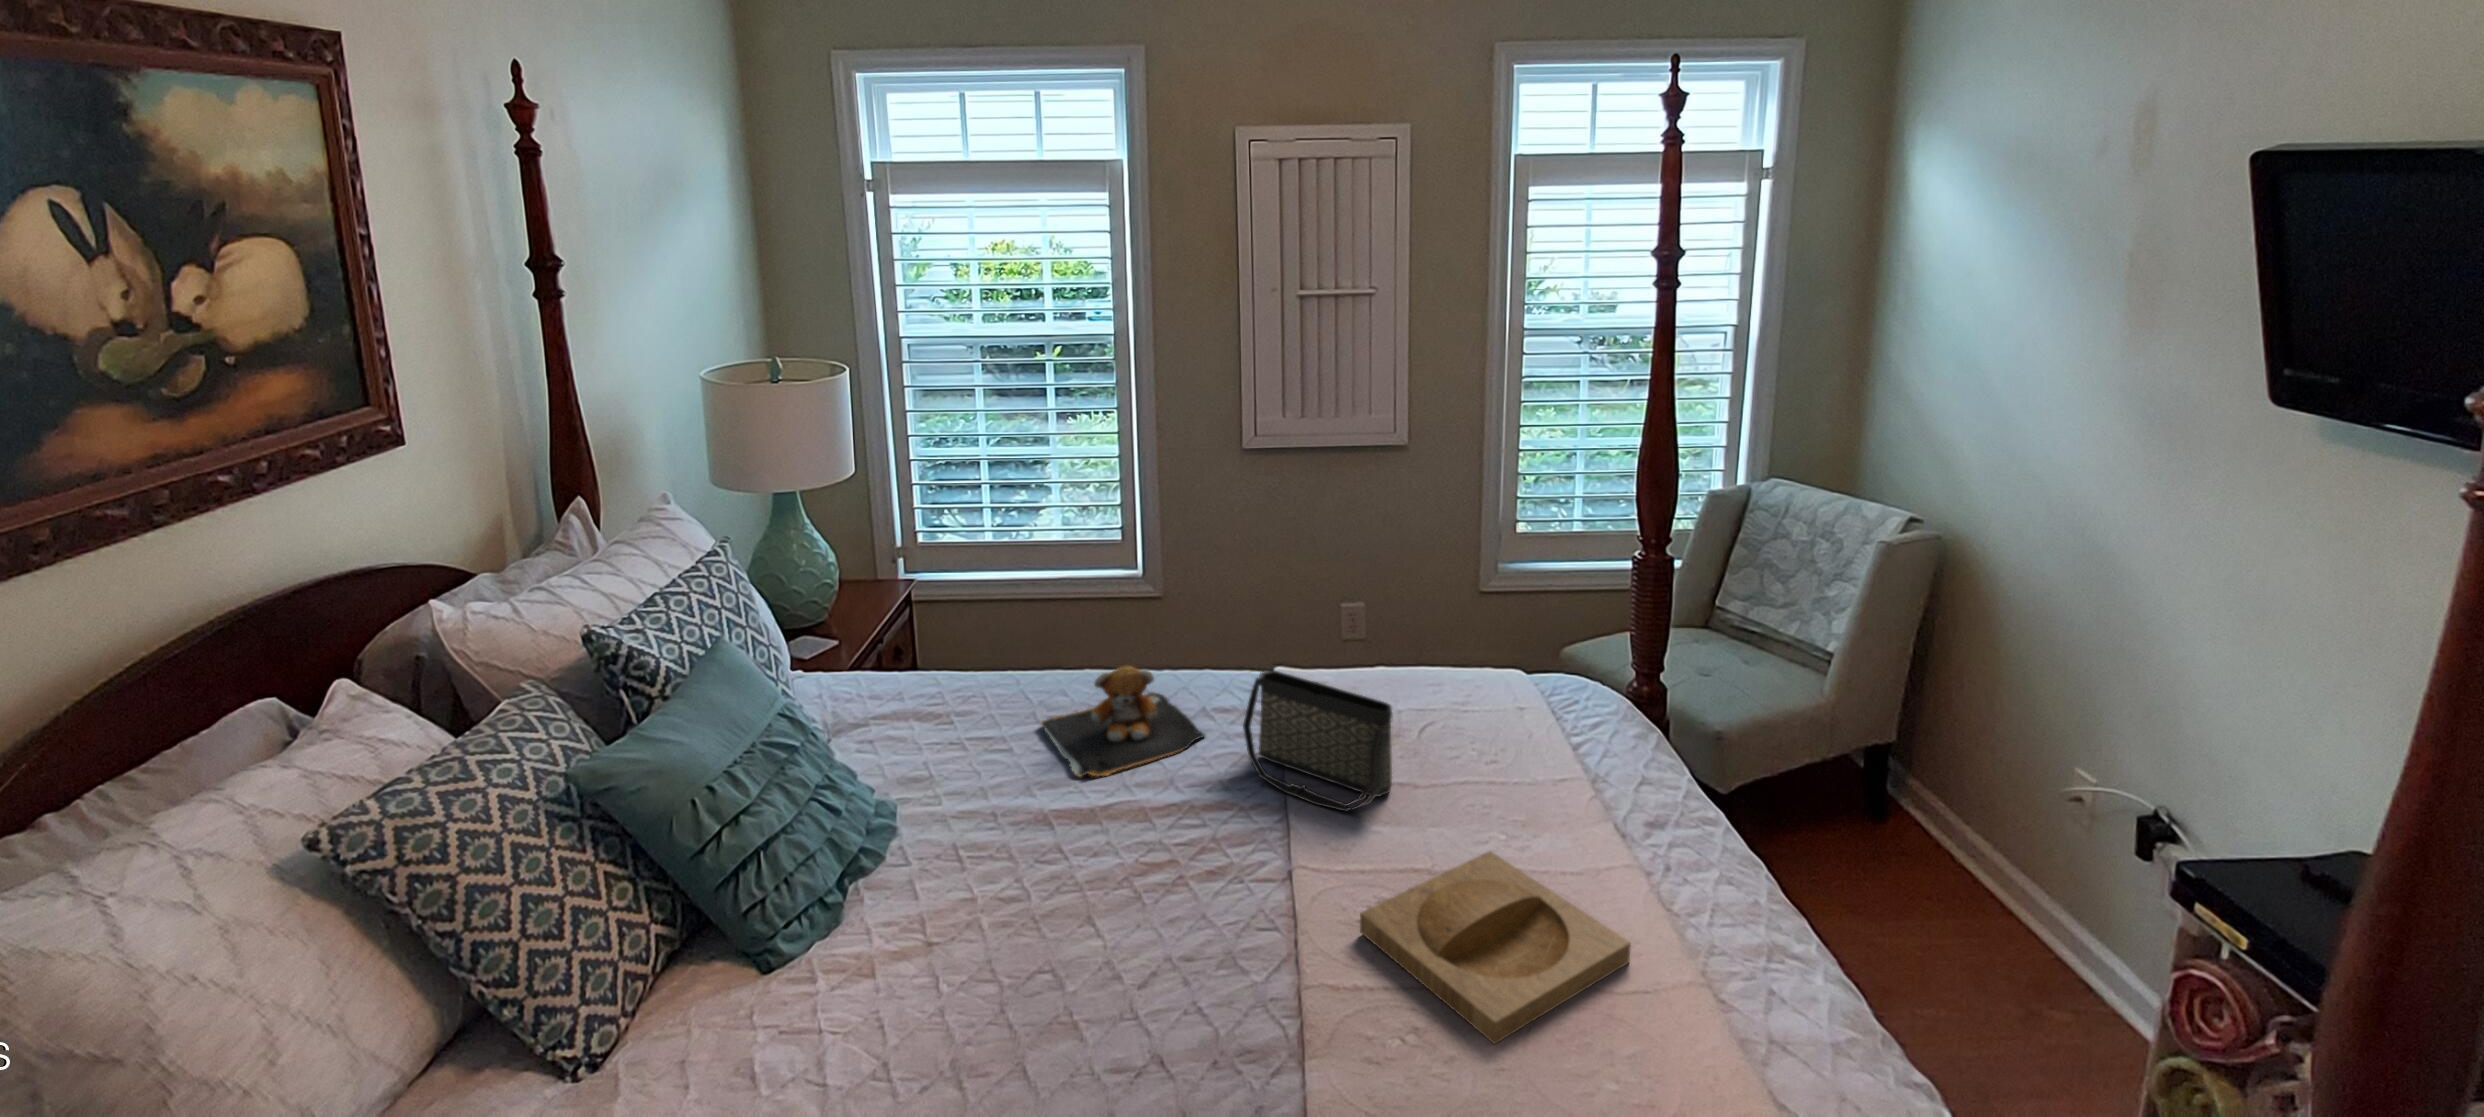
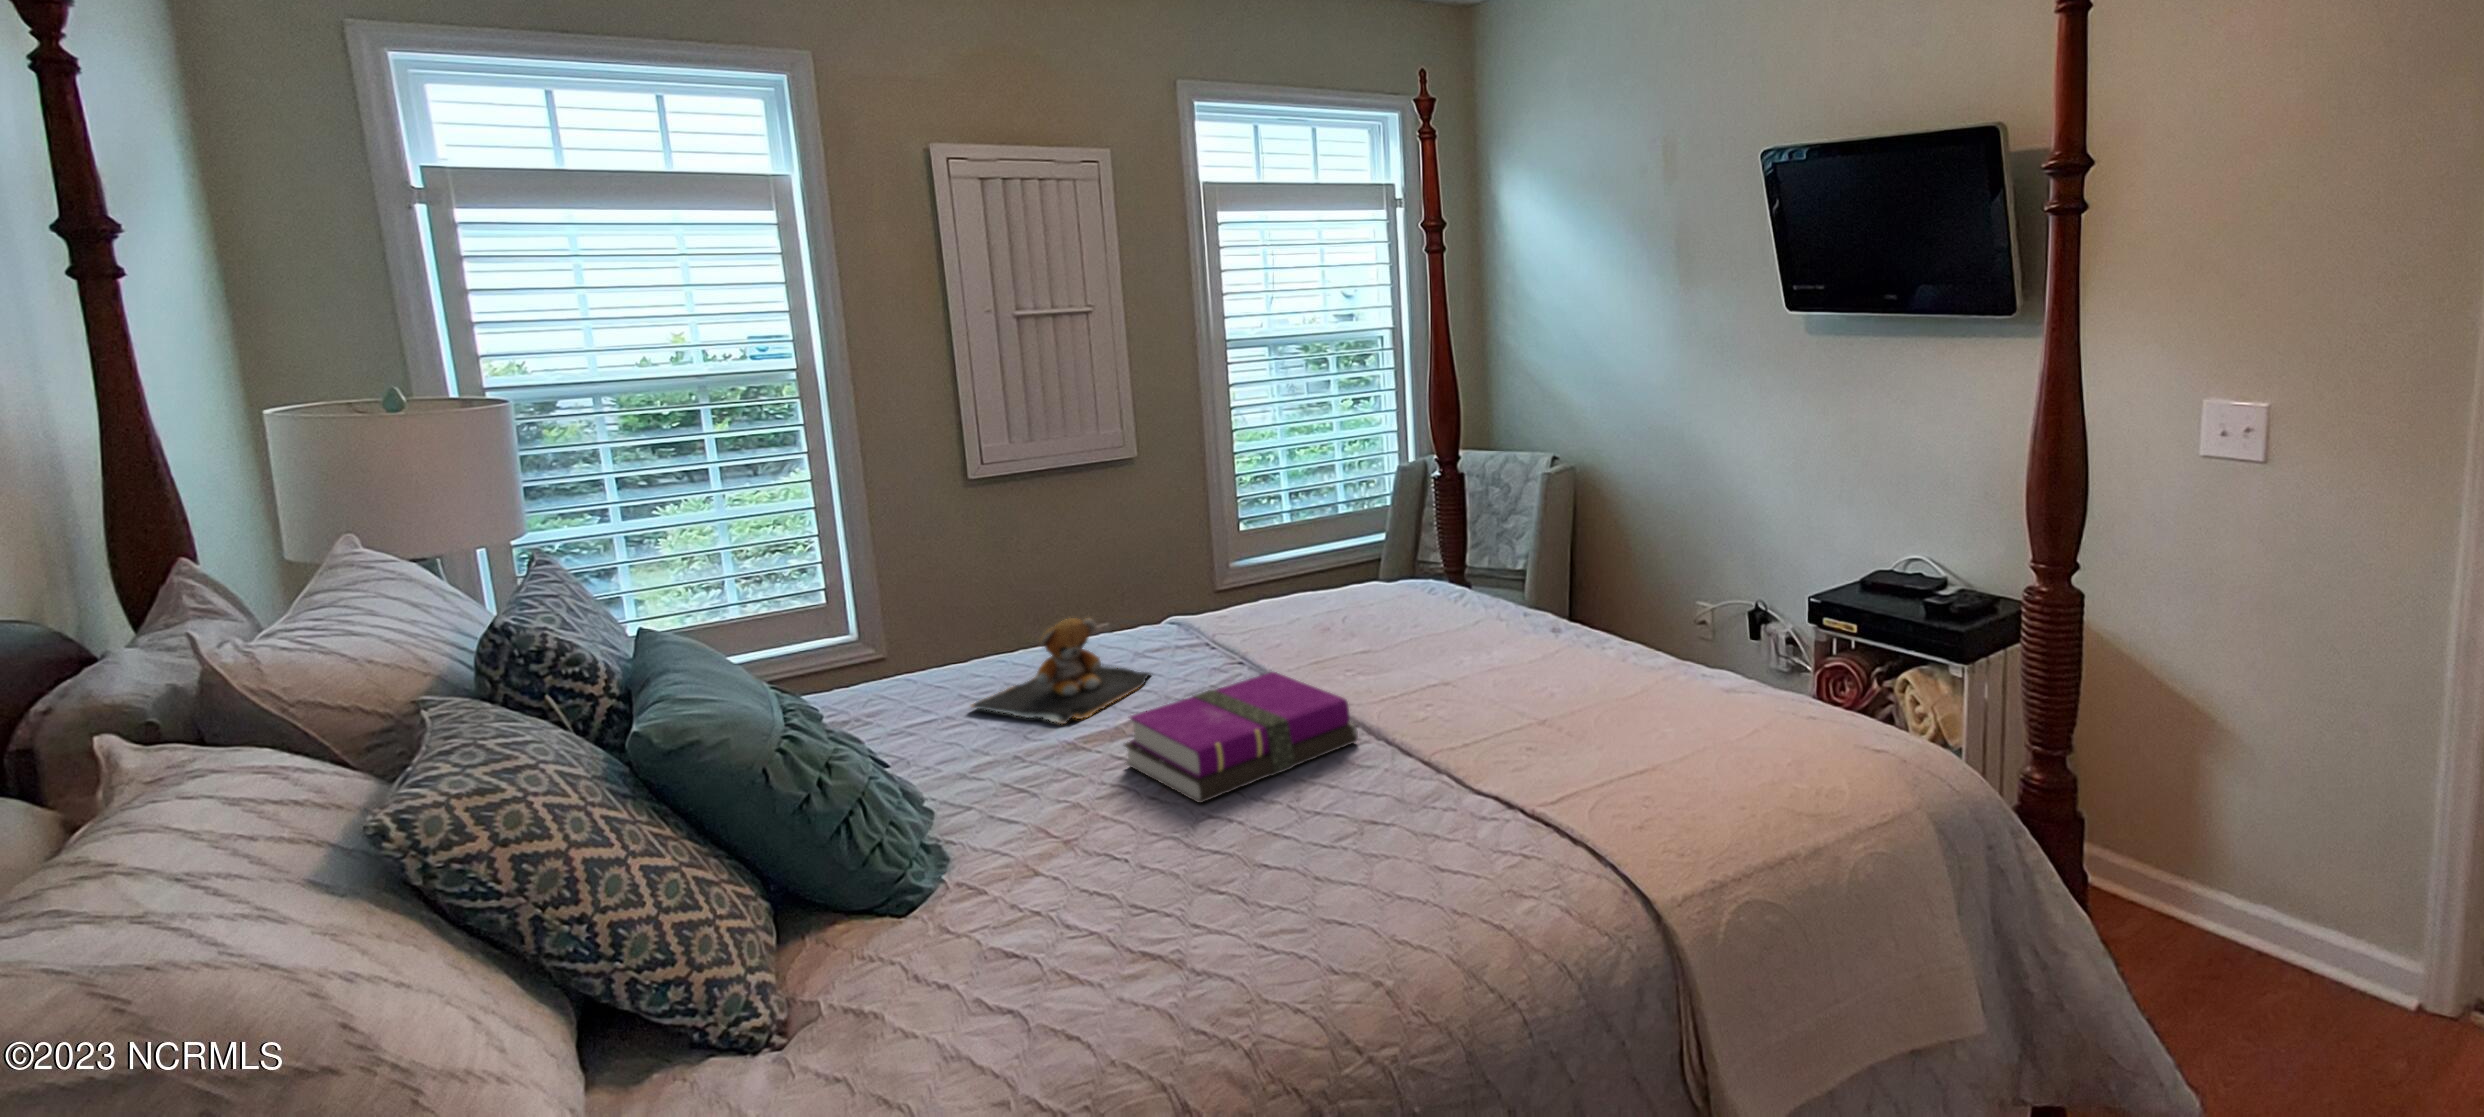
handbag: present [1243,670,1392,811] -> none [1209,578,1360,680]
notebook: none [1053,808,1262,957] -> present [1124,672,1358,803]
tray: present [1360,851,1631,1044] -> none [1422,651,1602,727]

